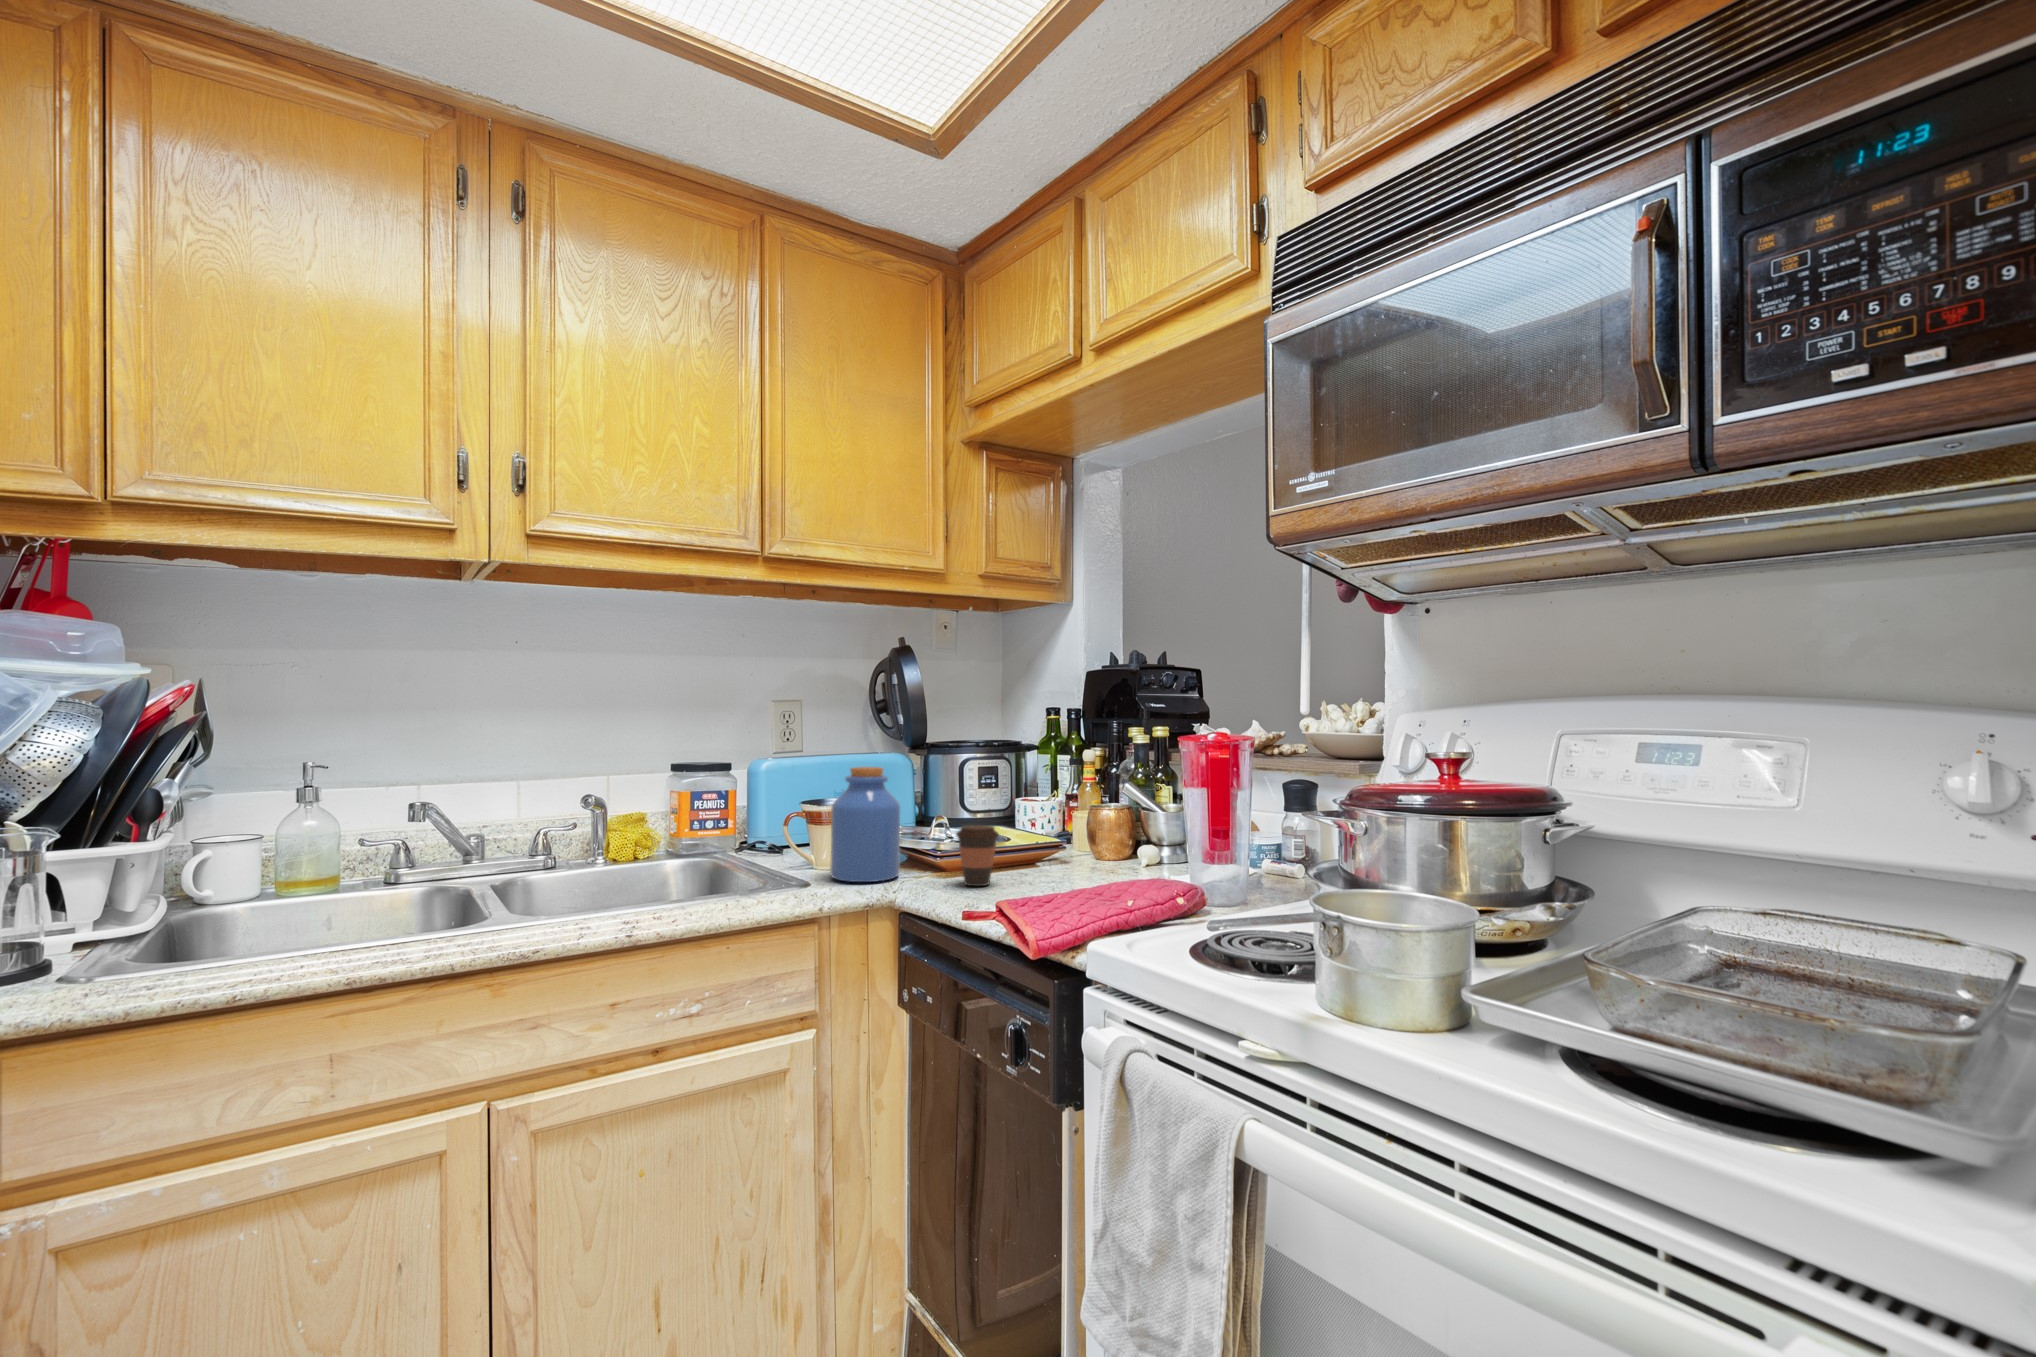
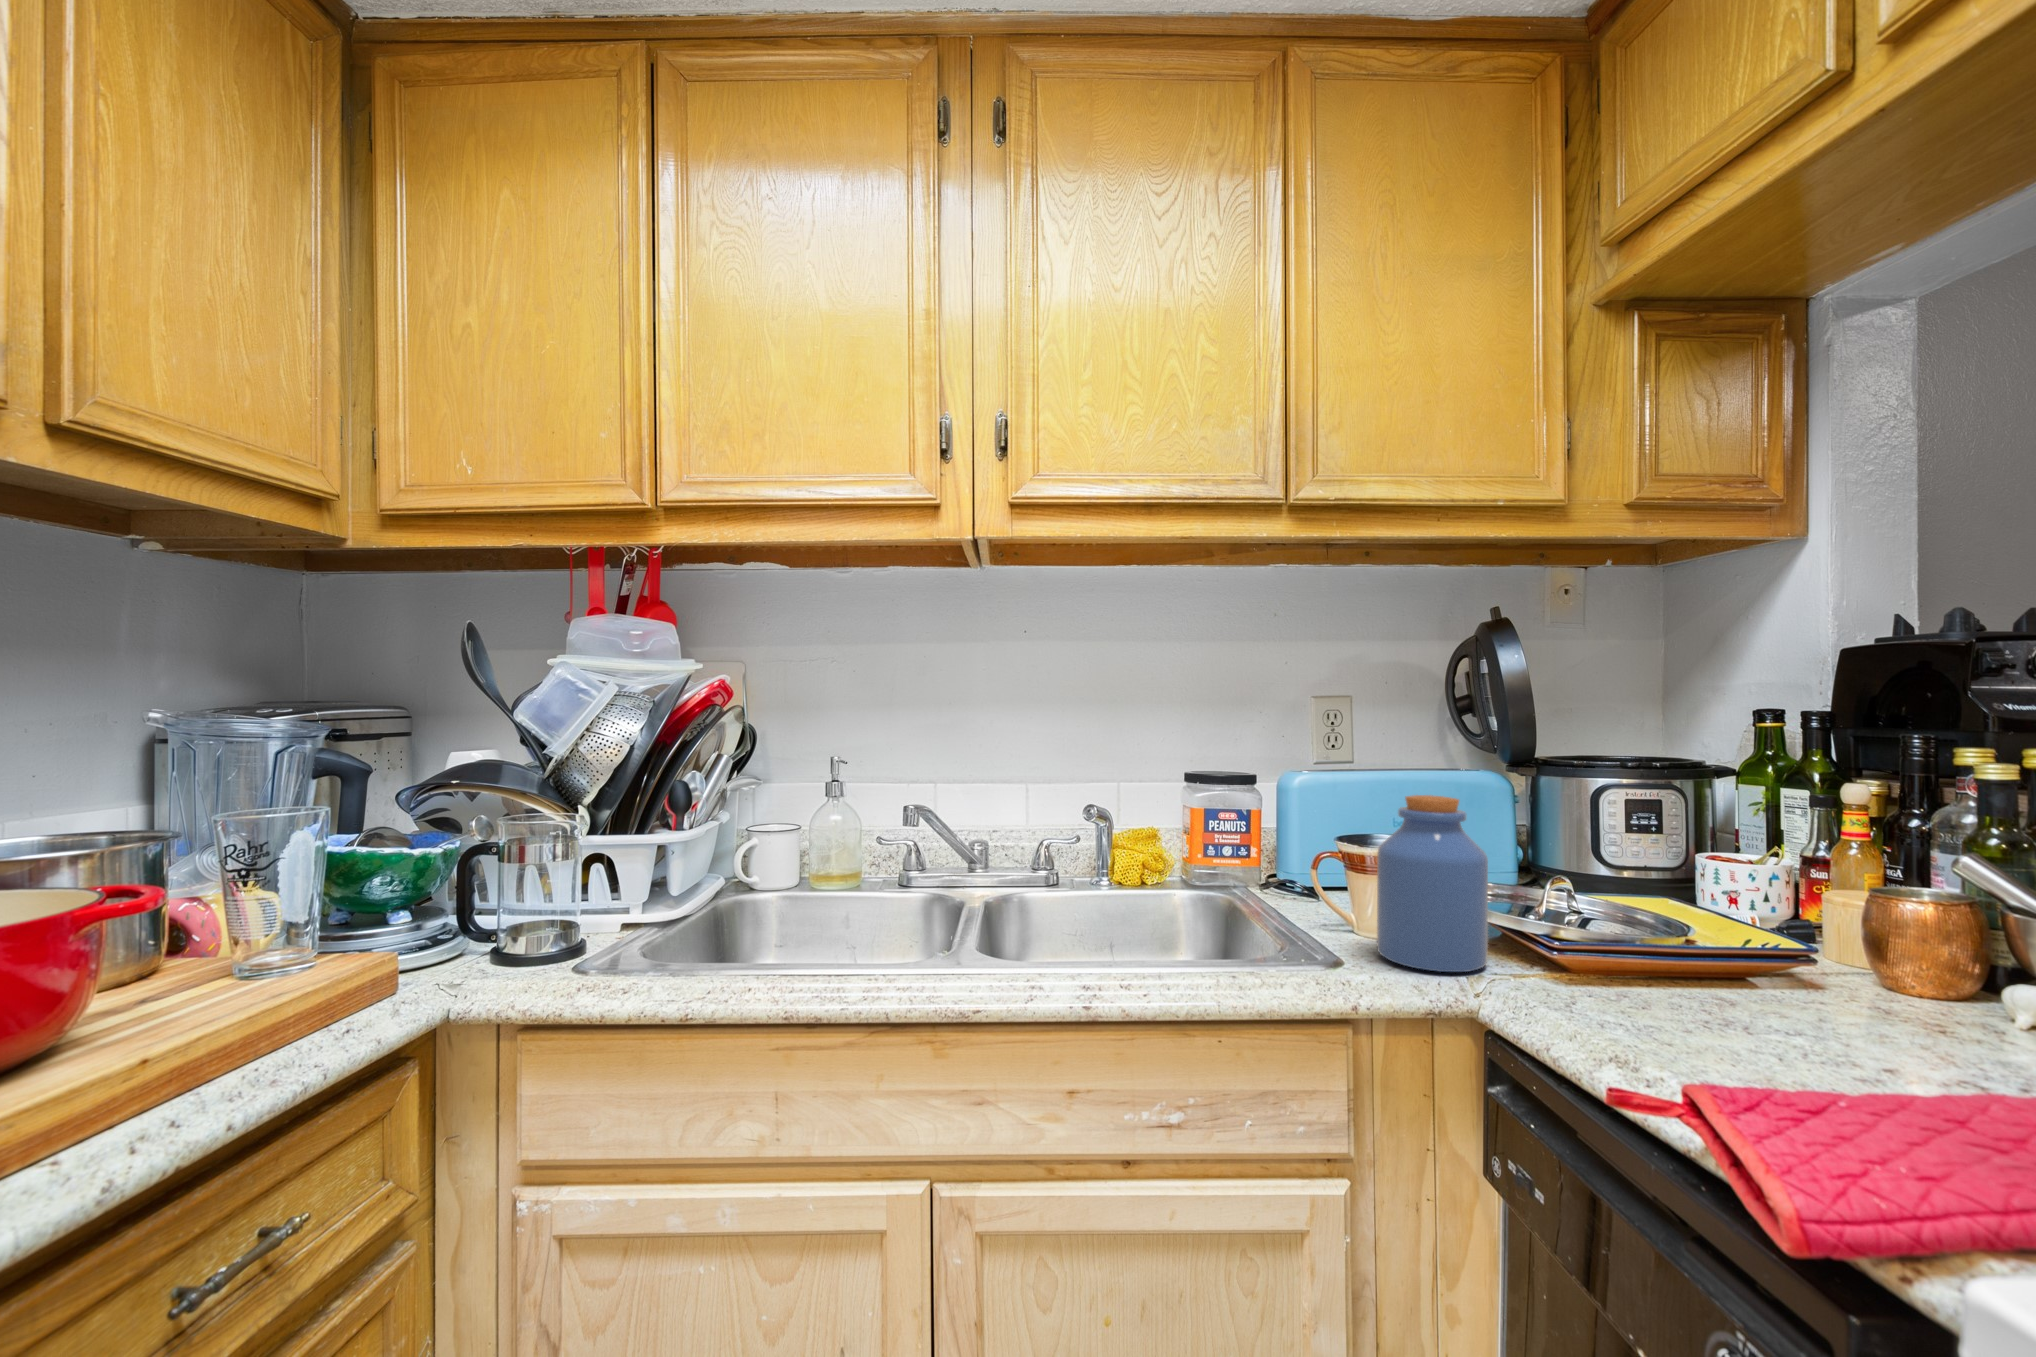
coffee cup: present [956,825,999,886] -> none [1588,906,1677,1015]

